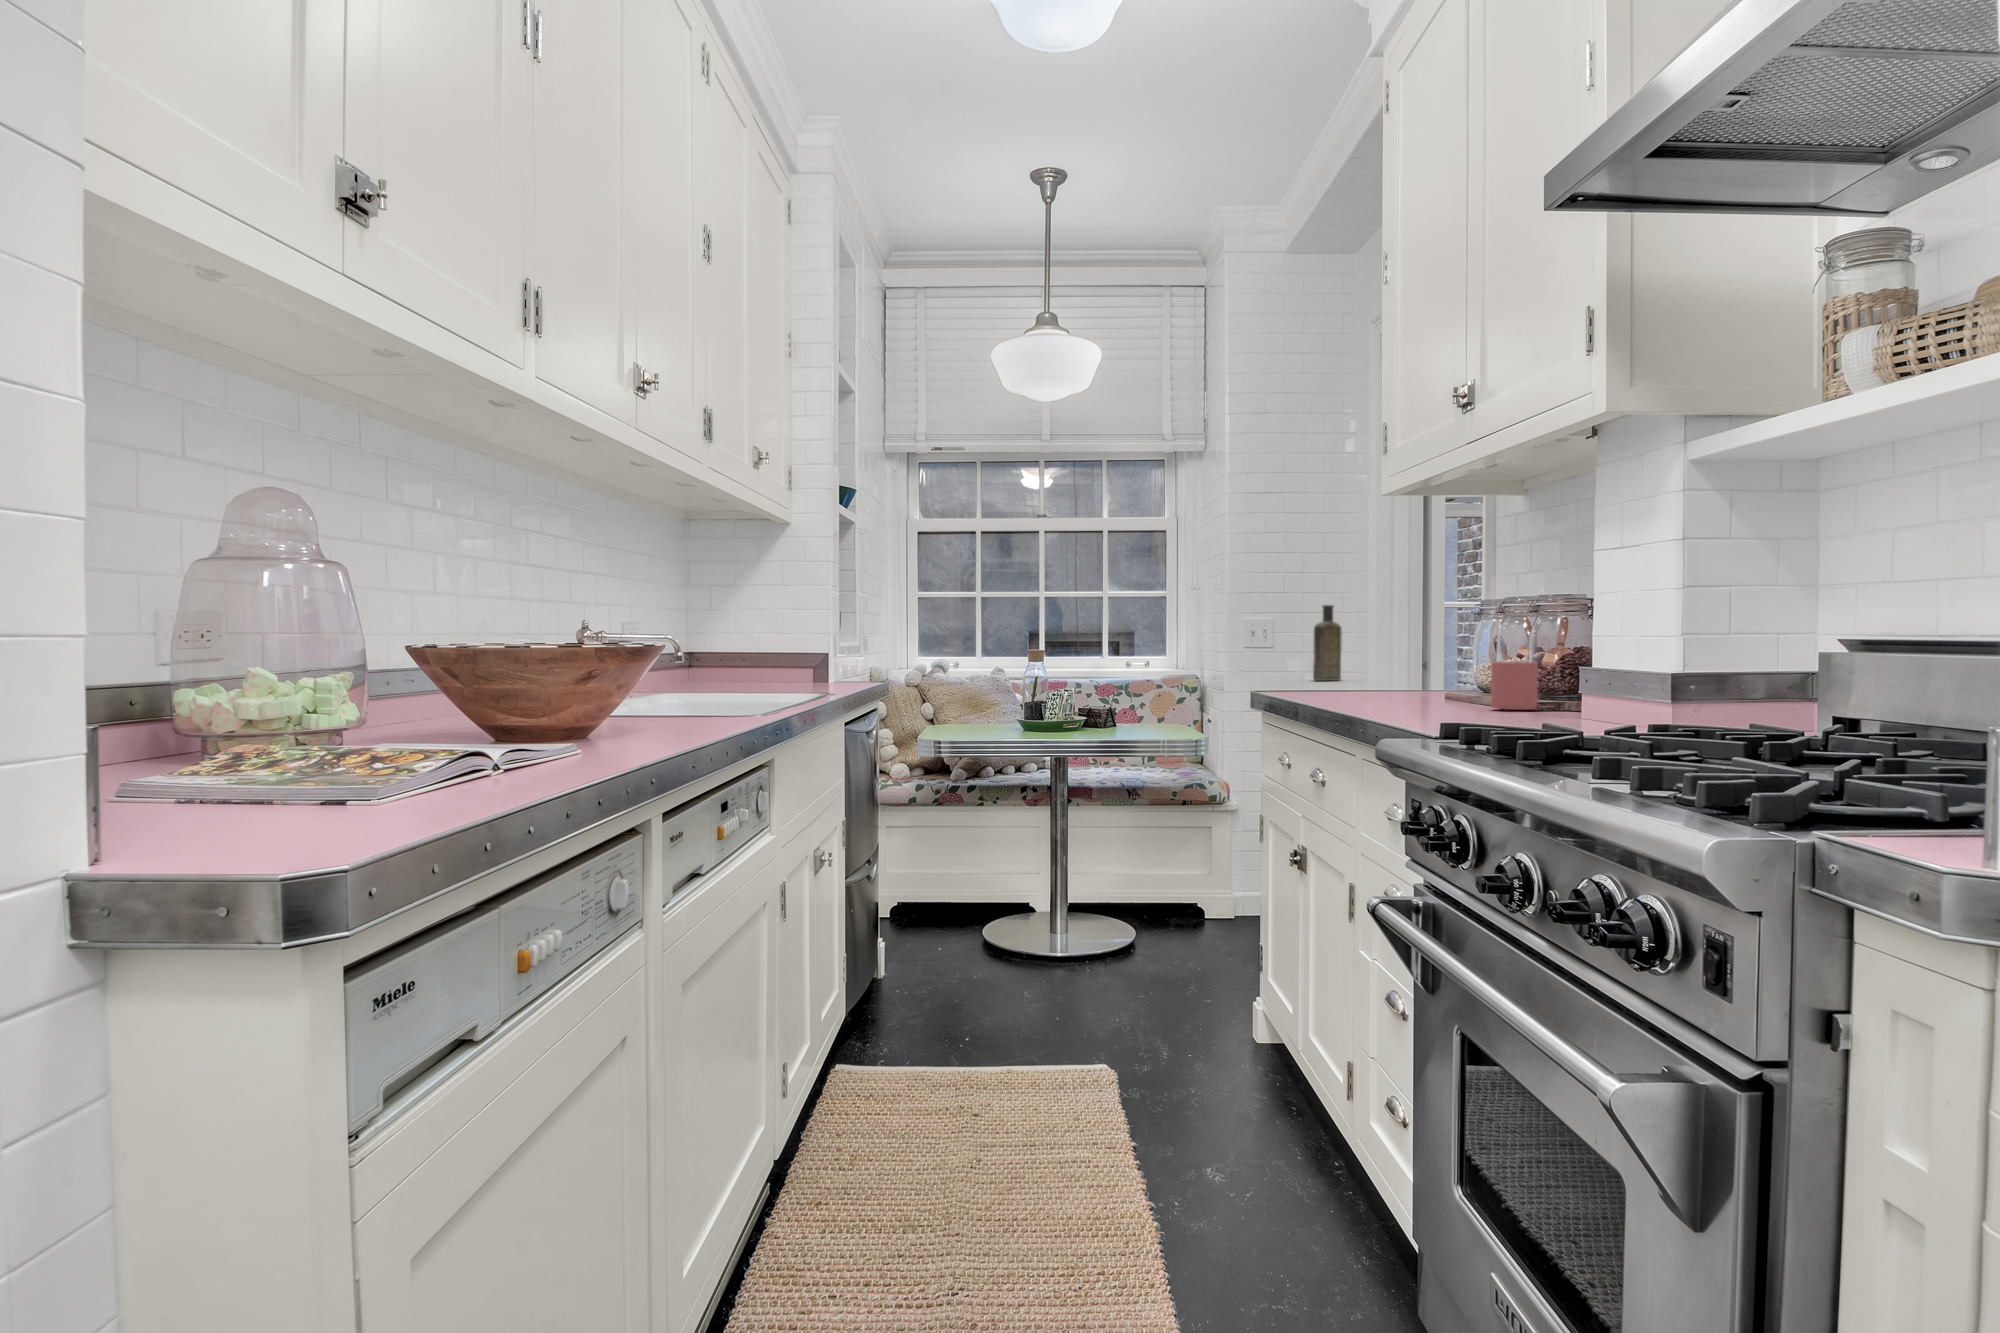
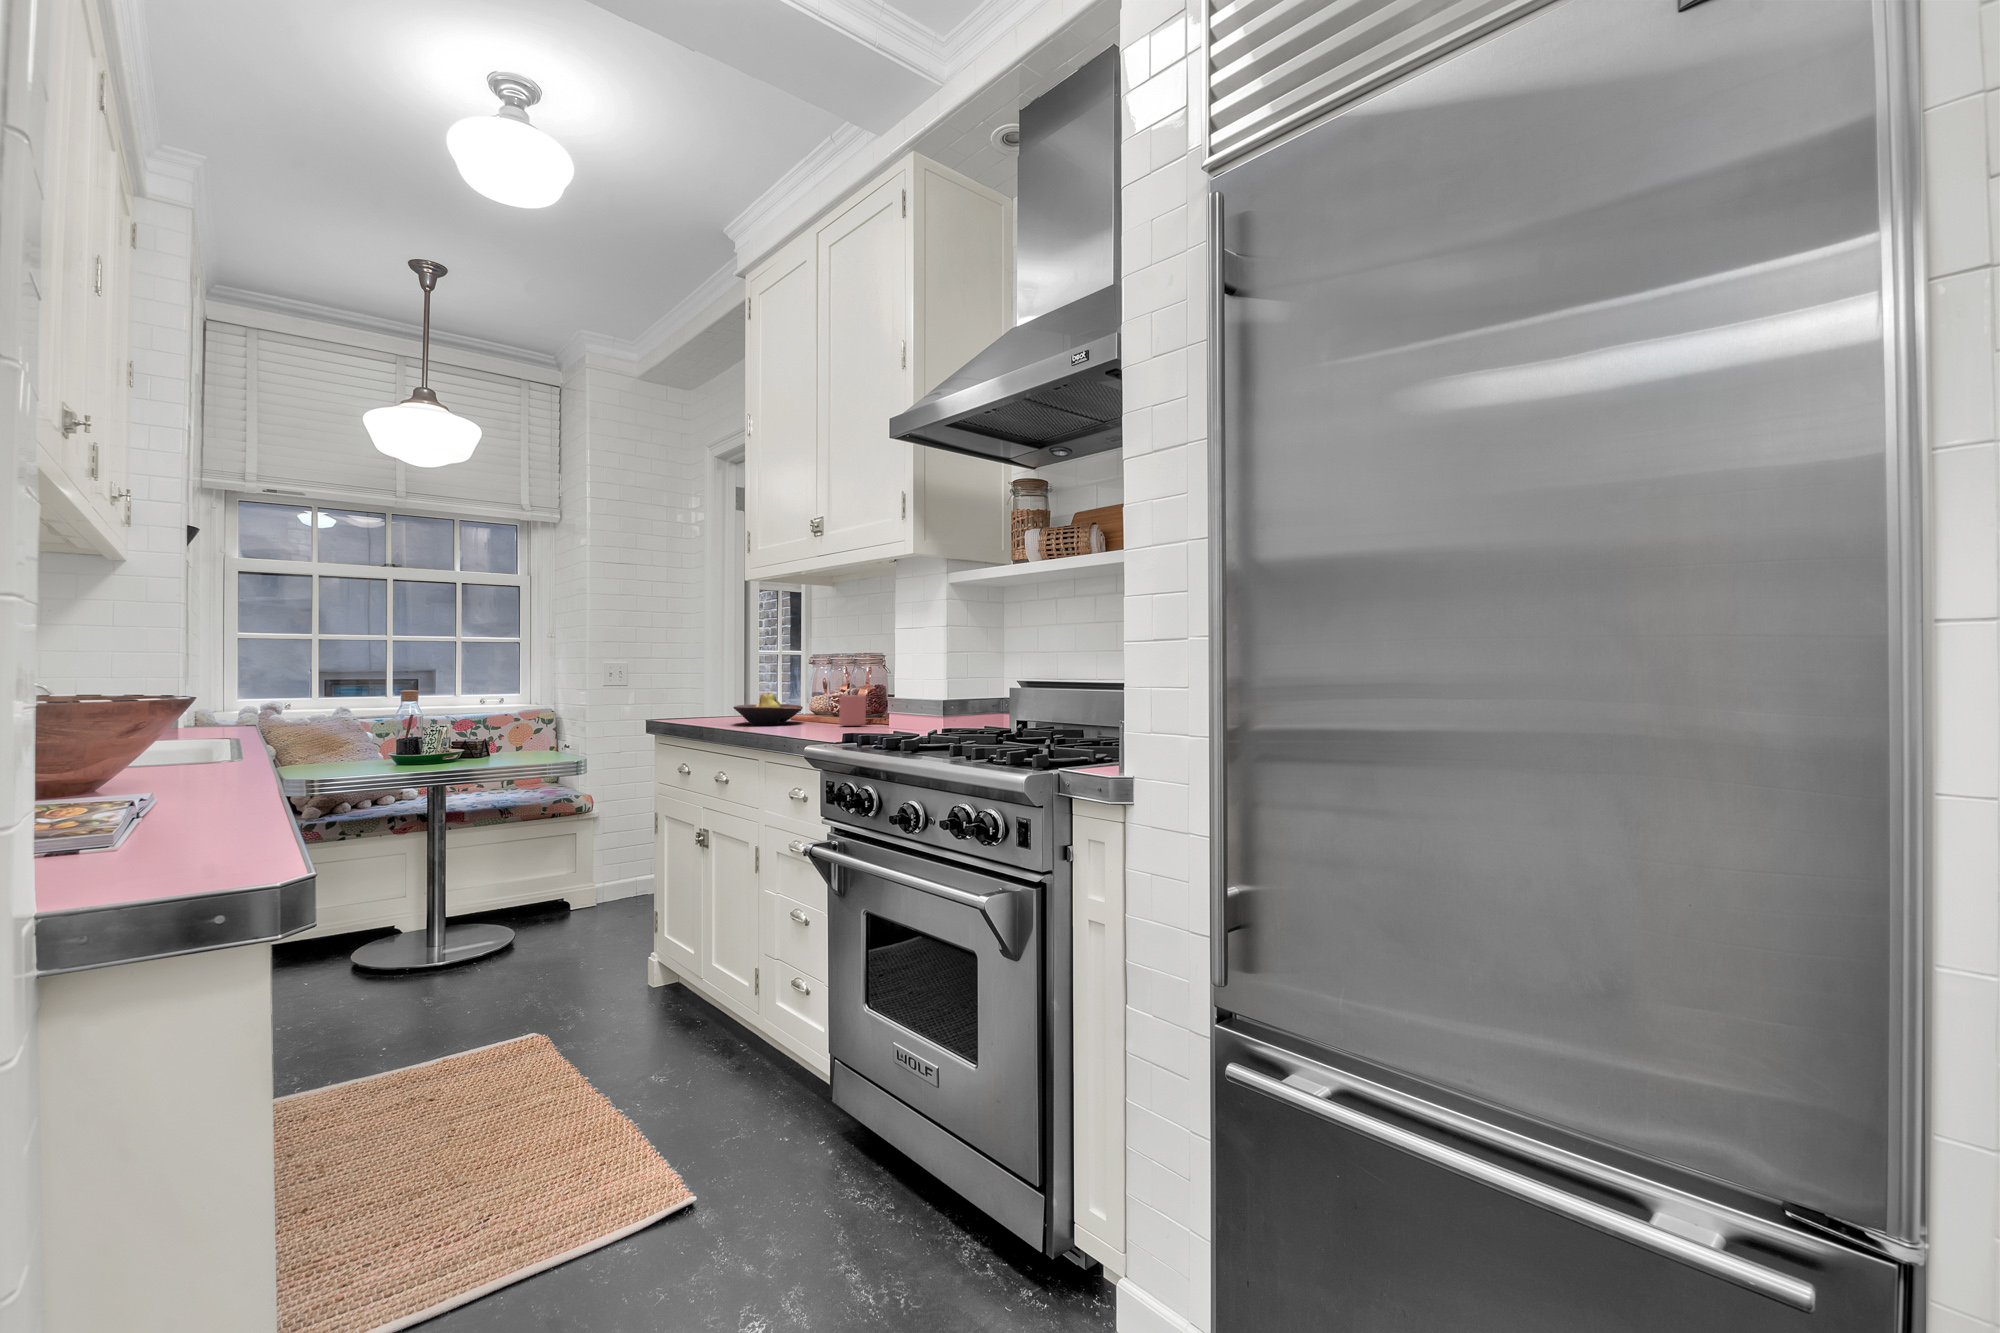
bottle: present [1313,605,1342,681] -> none [659,653,687,712]
fruit bowl: none [1343,657,1452,704] -> present [733,693,803,725]

